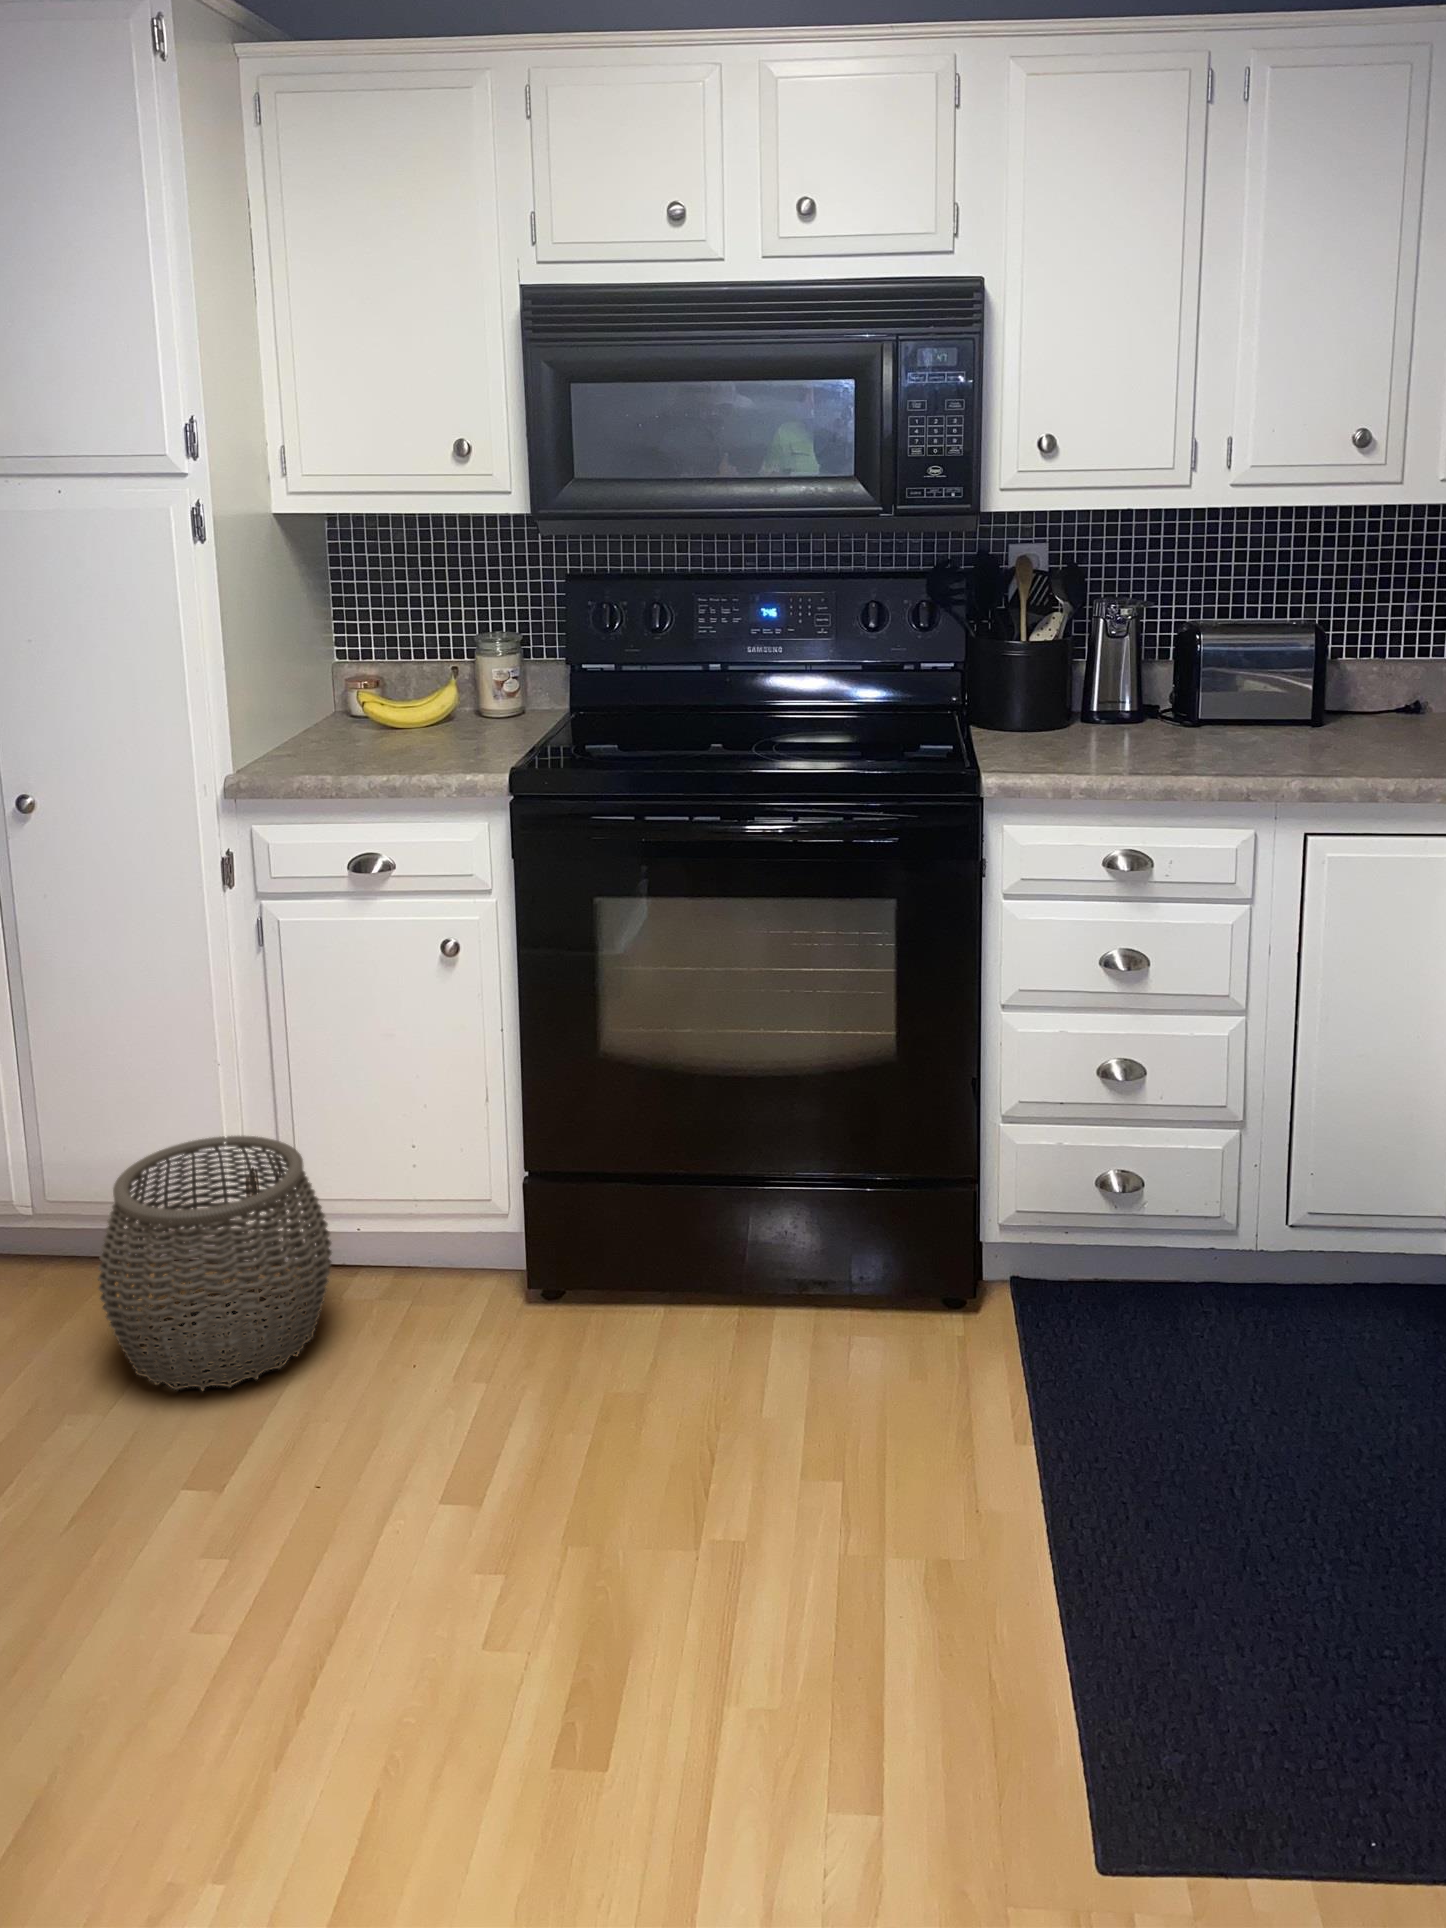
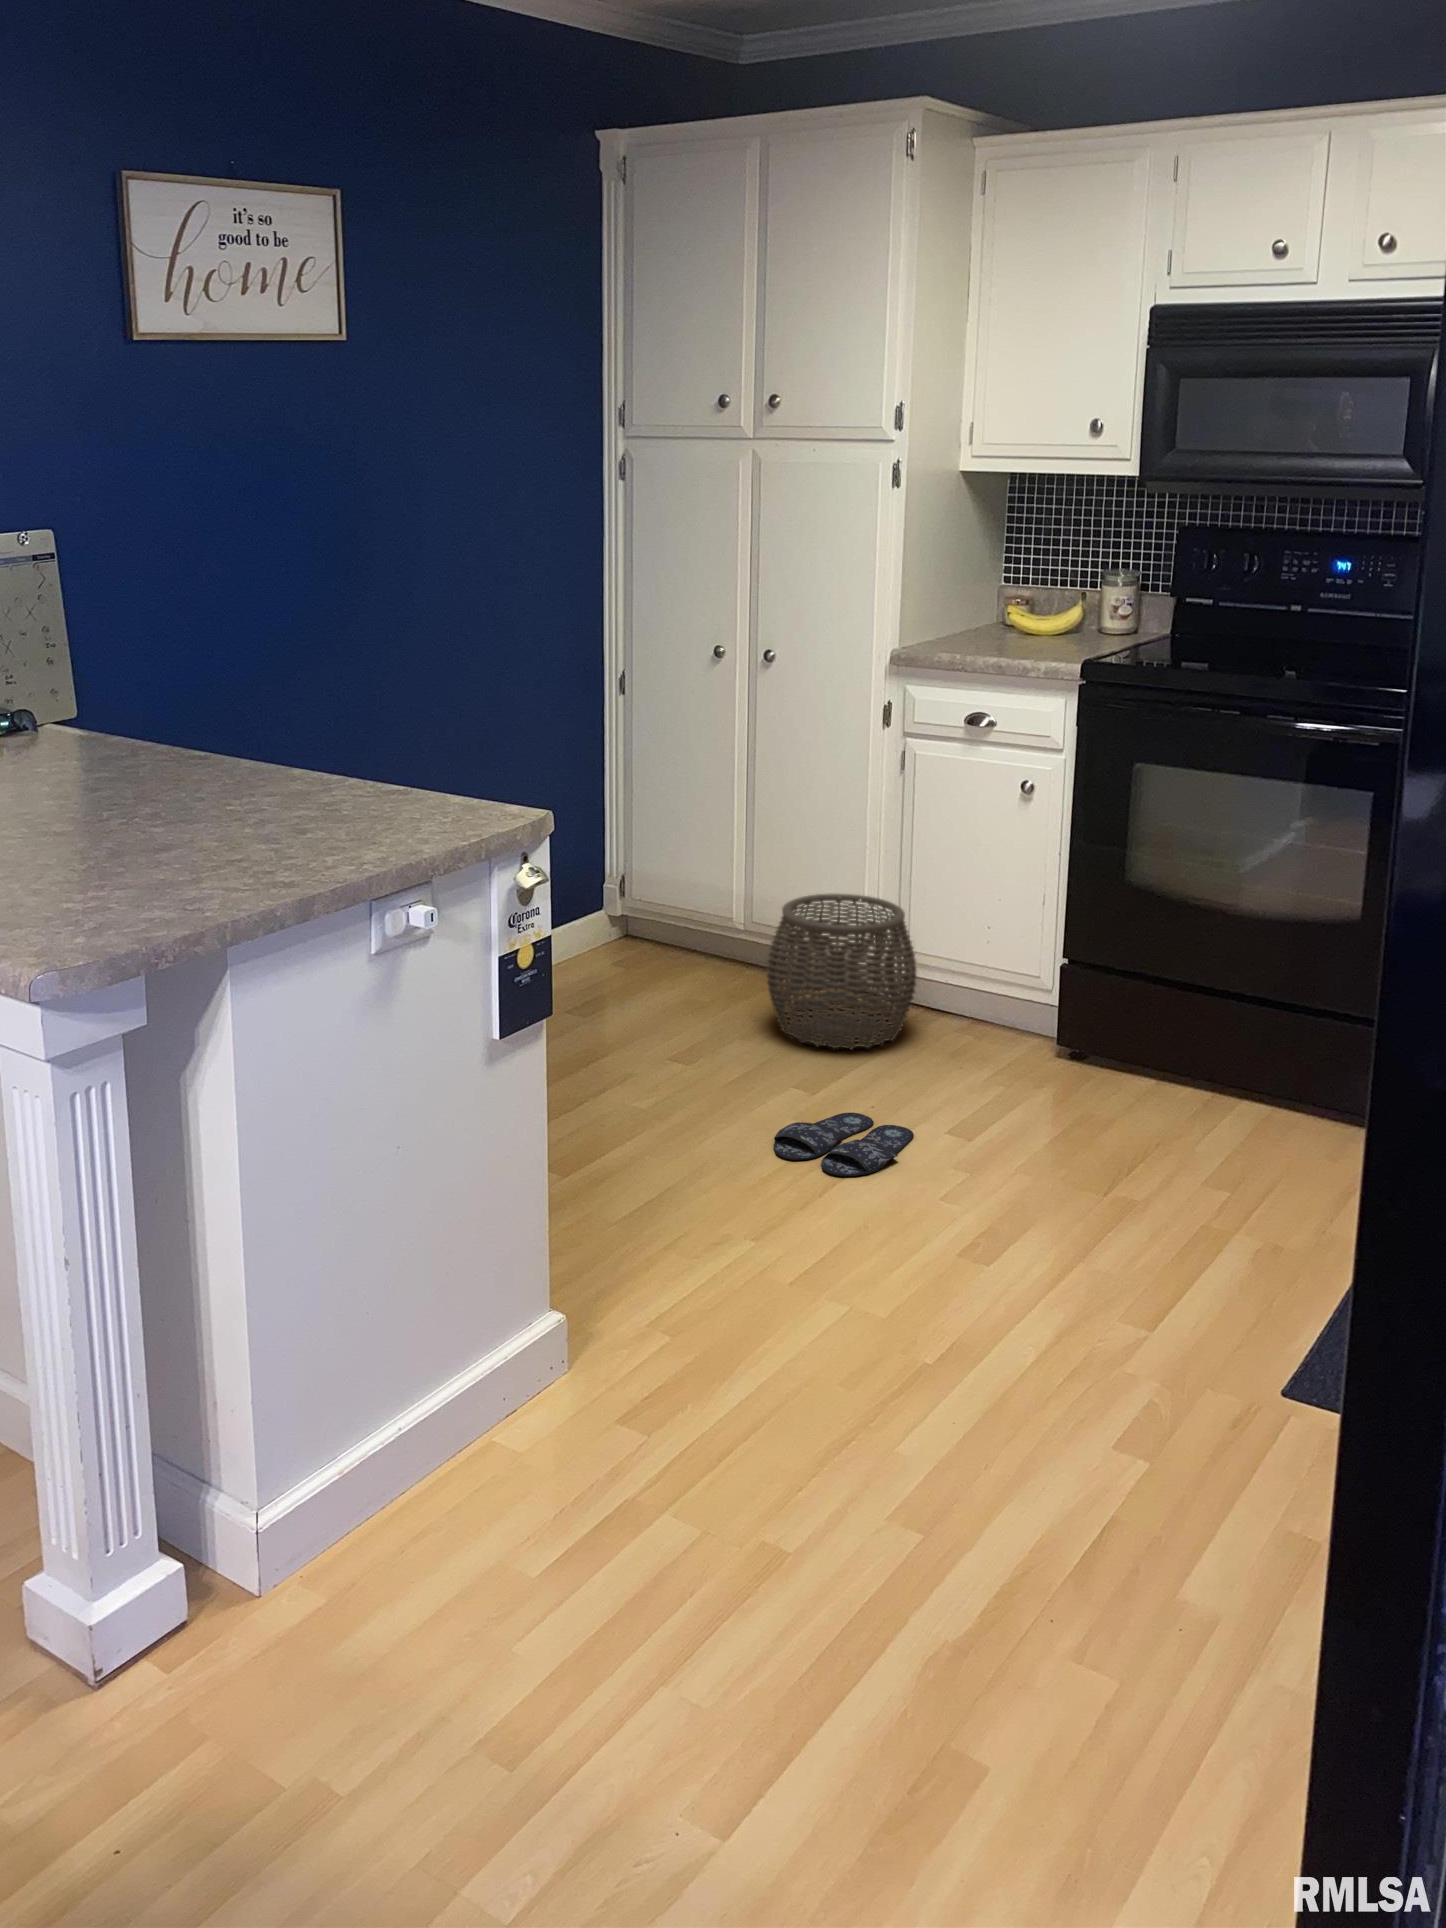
slippers: none [198,1514,410,1678] -> present [774,1113,914,1176]

